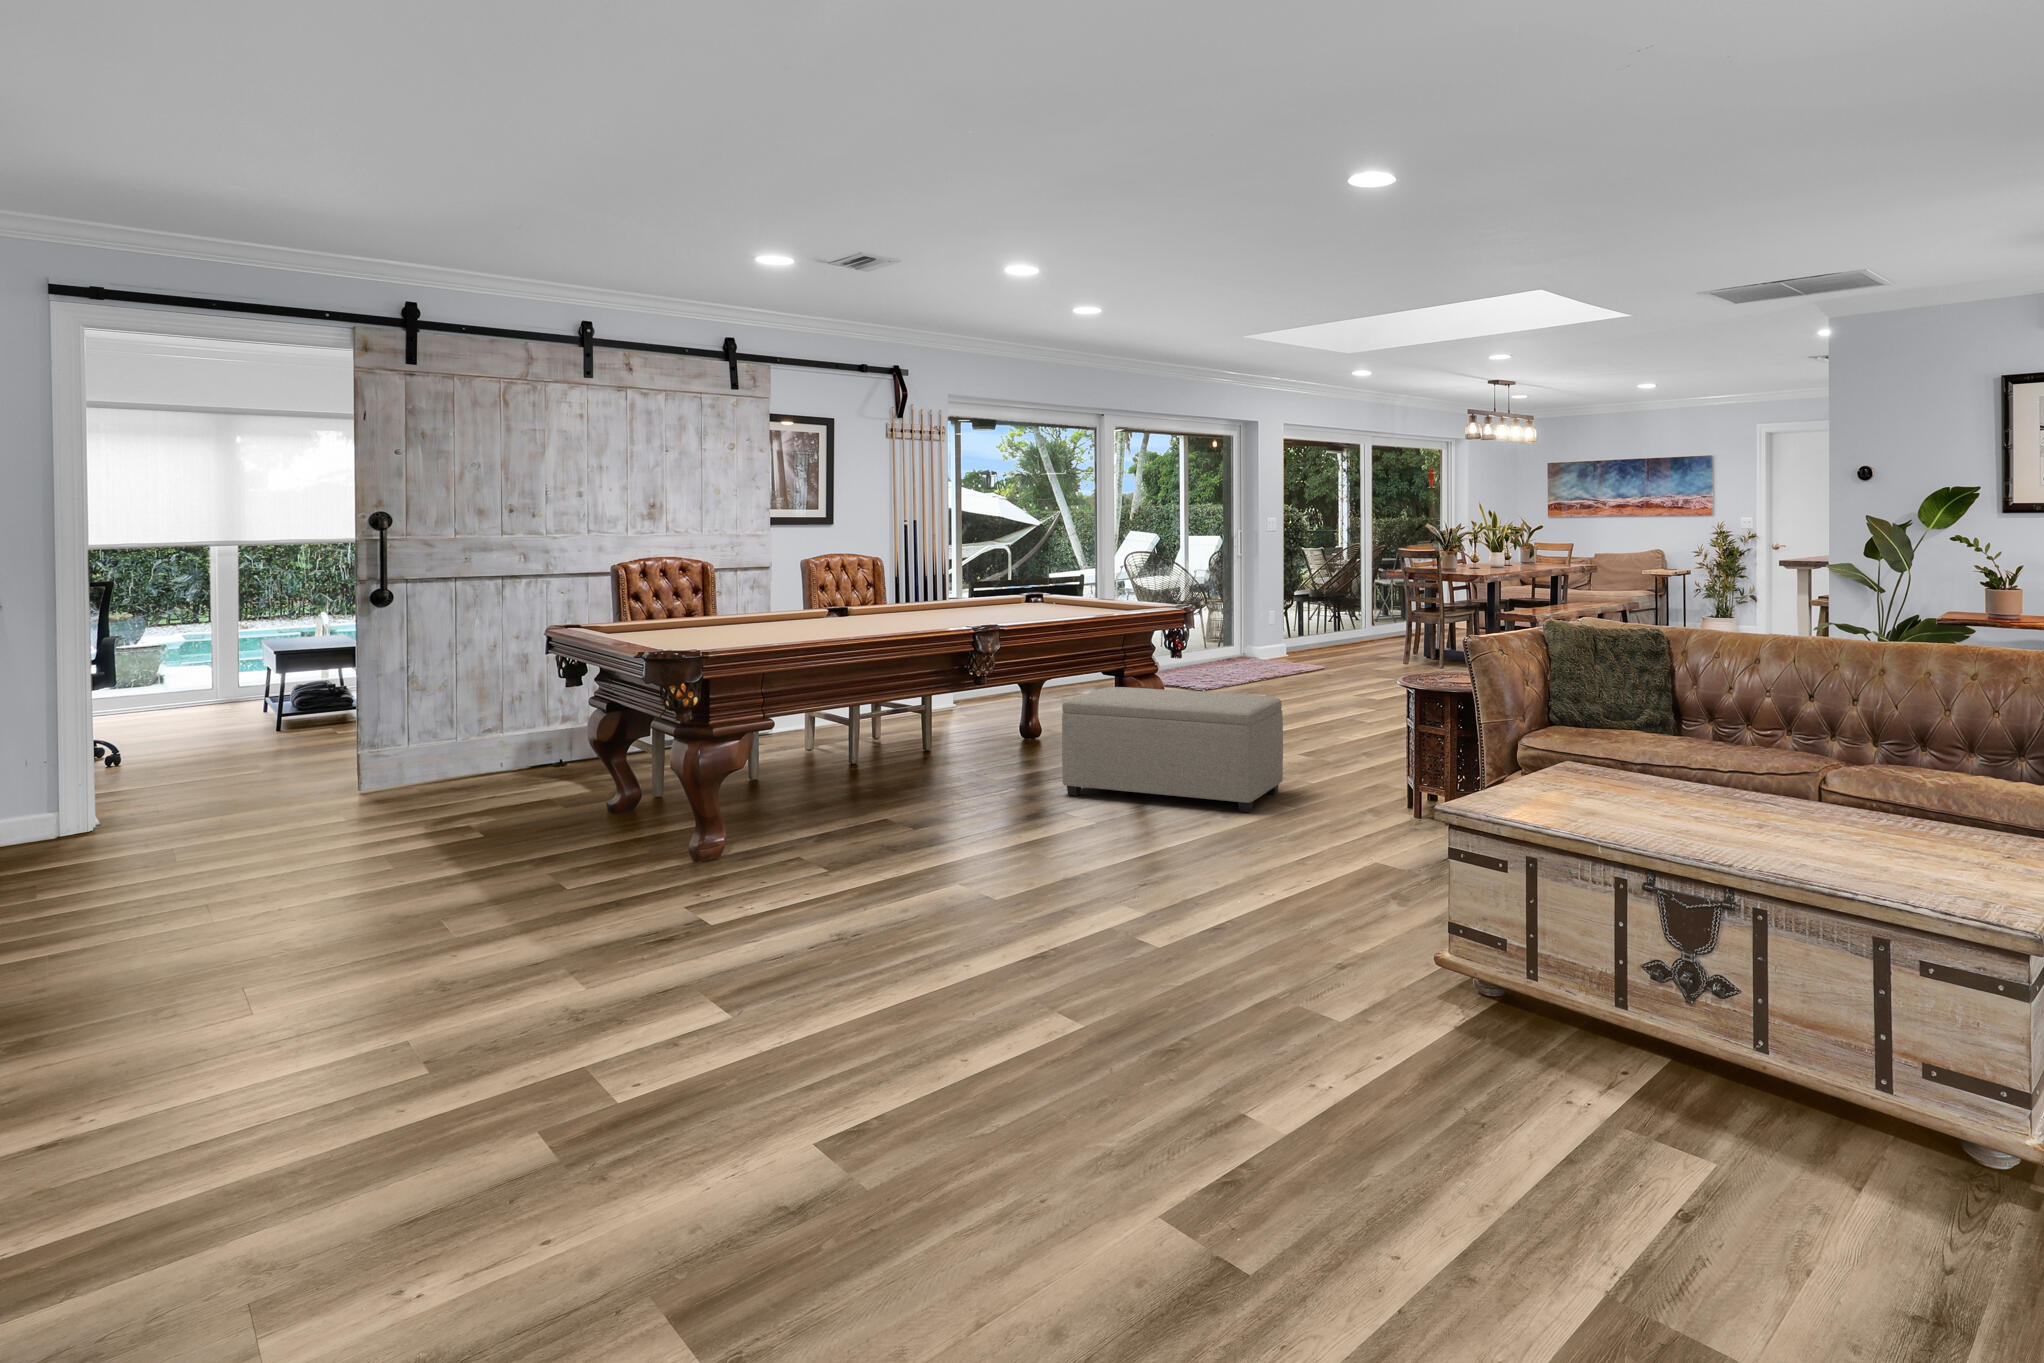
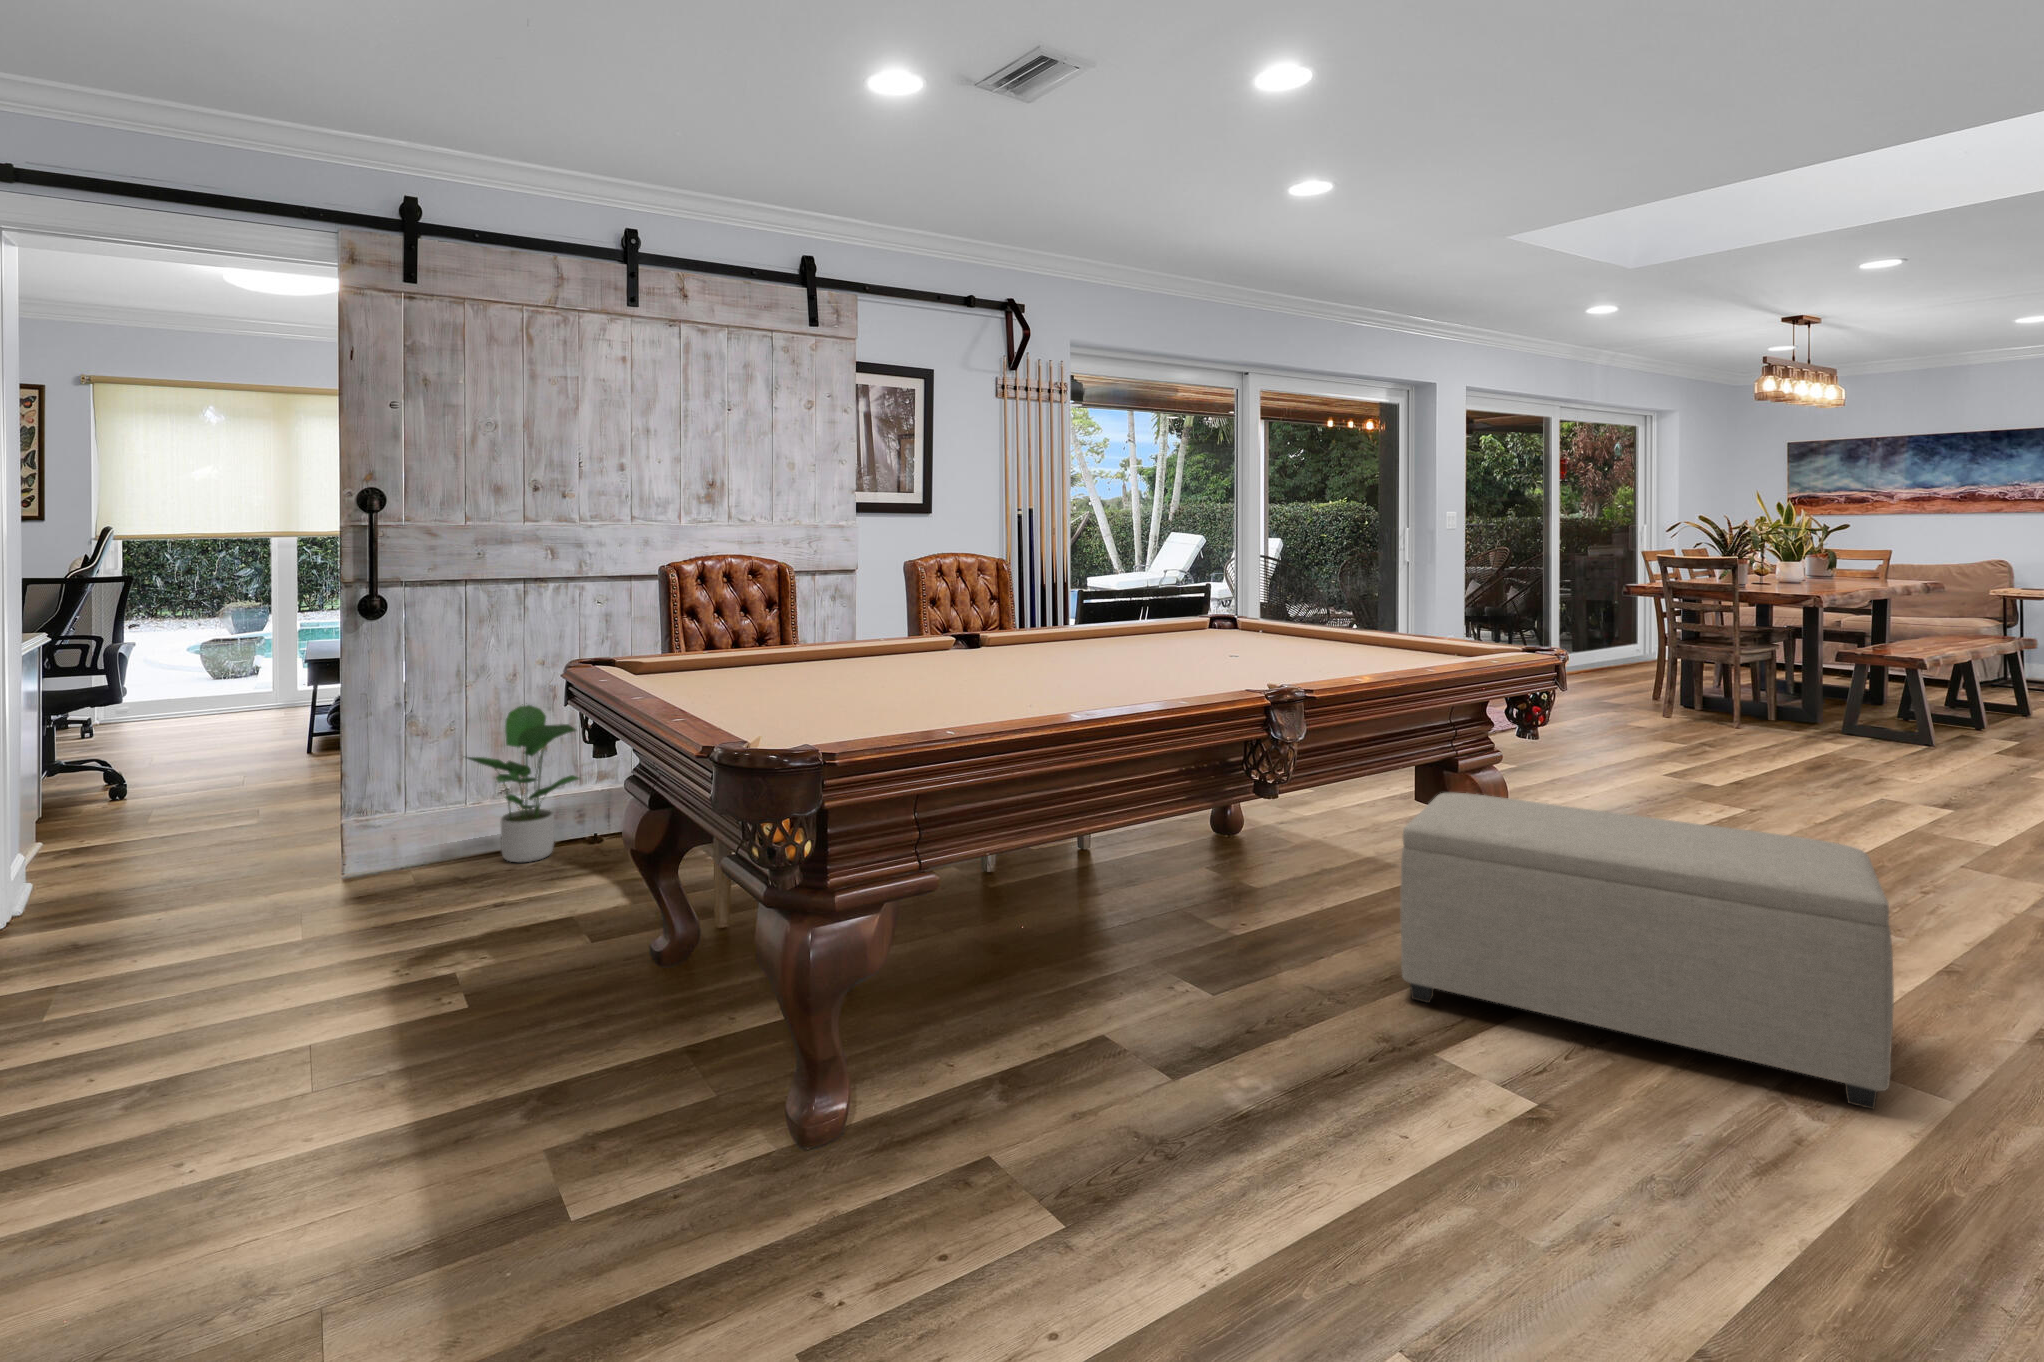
potted plant: none [456,666,551,777] -> present [467,704,579,862]

